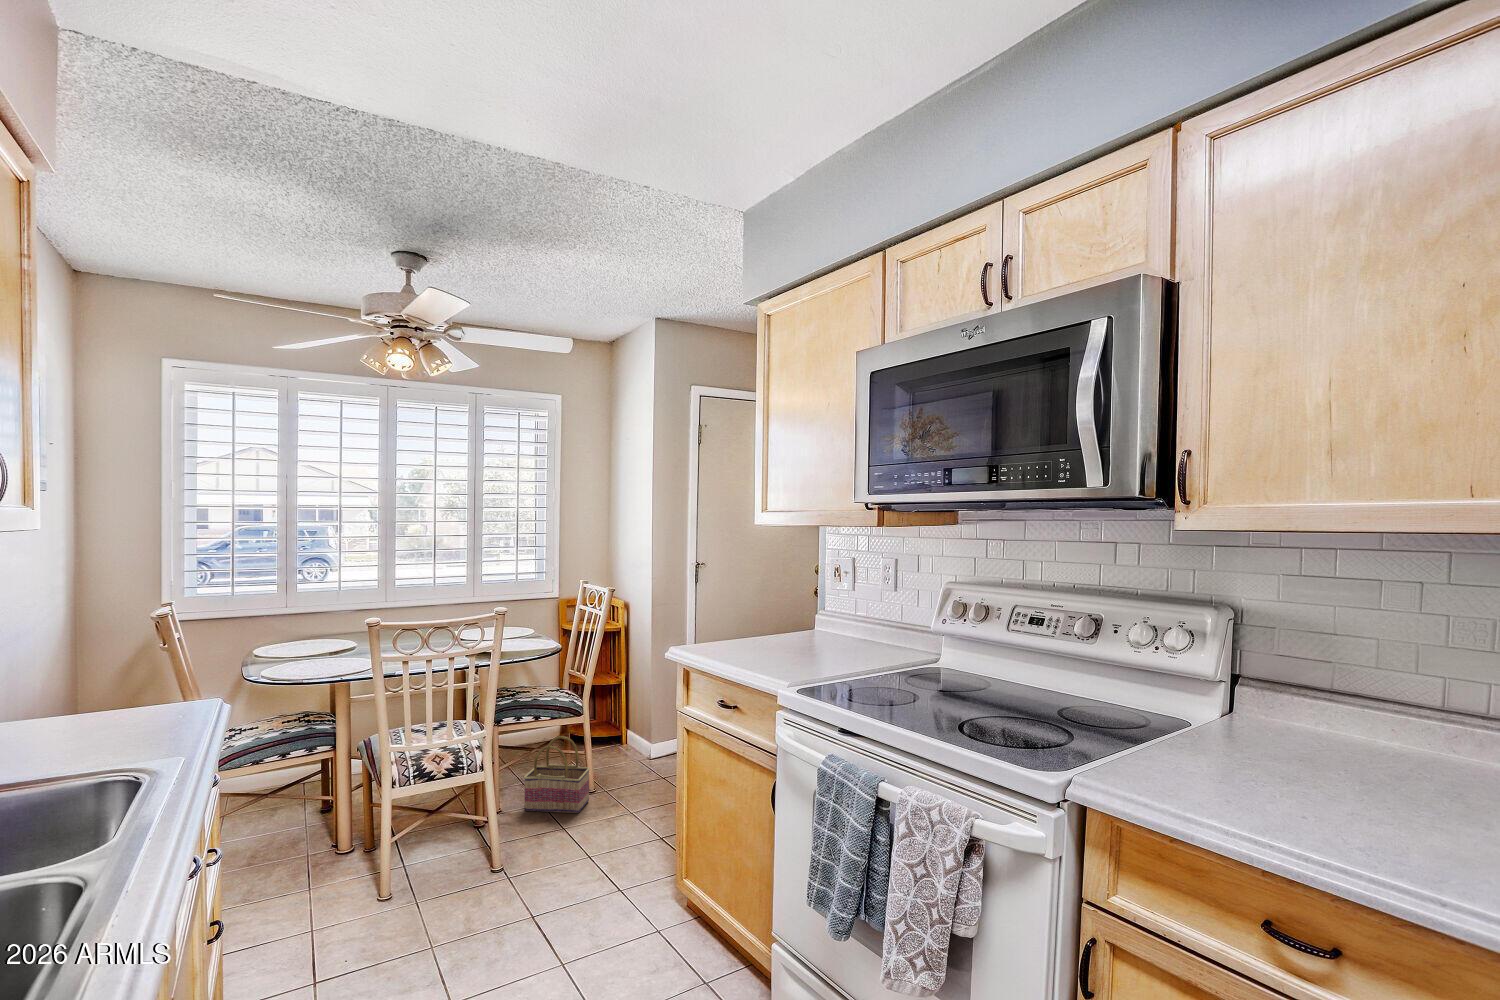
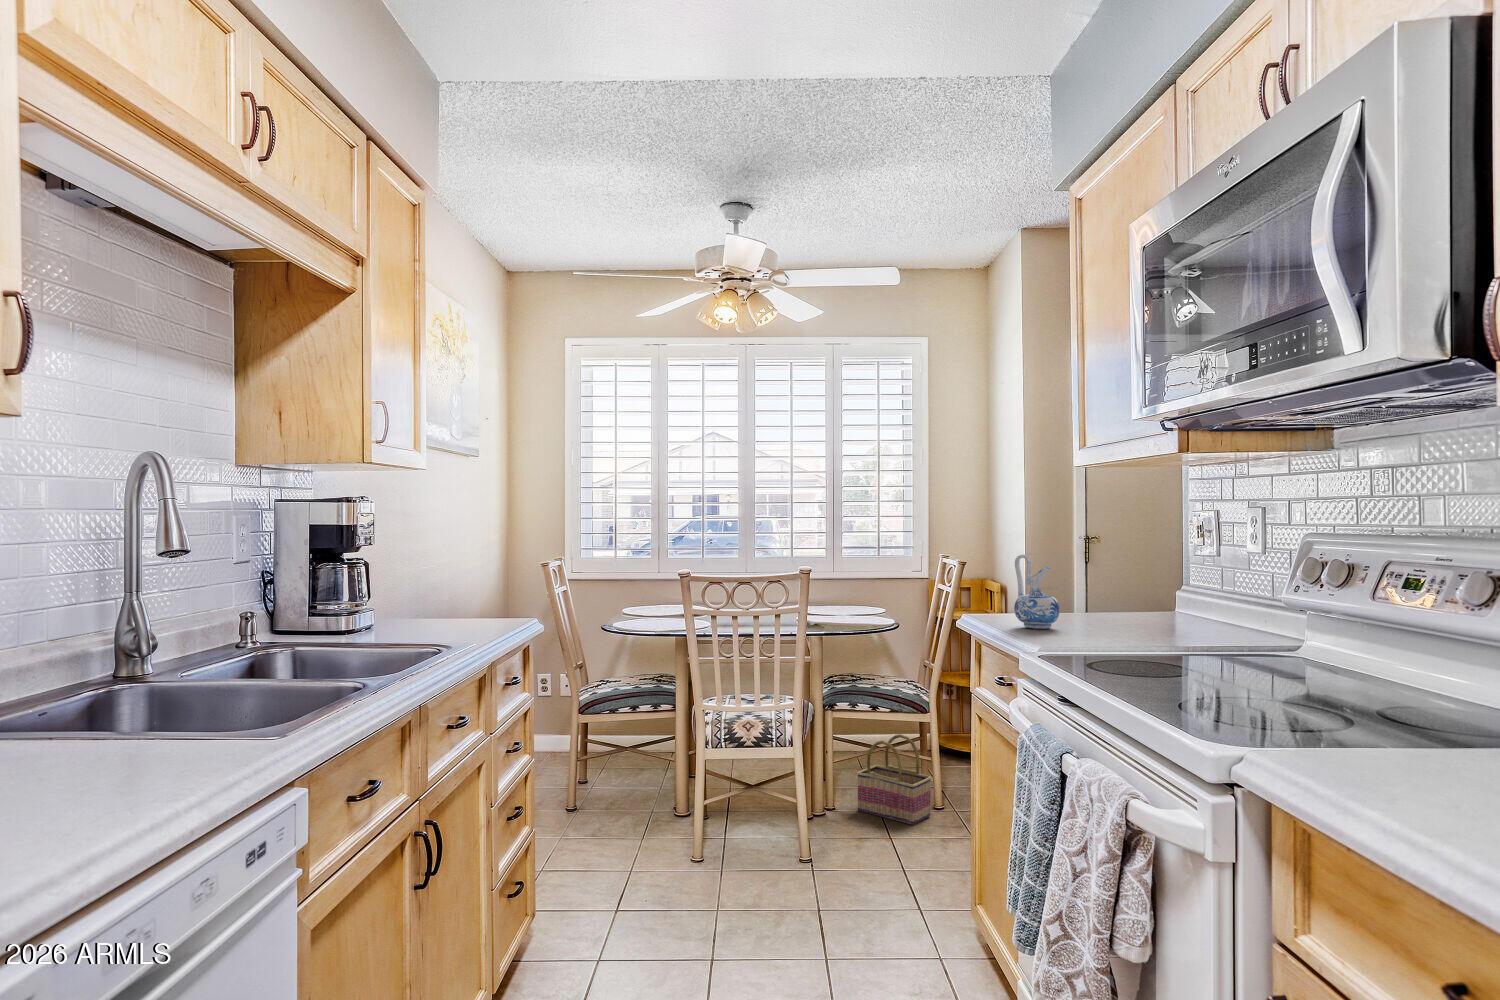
ceramic pitcher: none [726,595,760,654] -> present [1014,555,1059,629]

